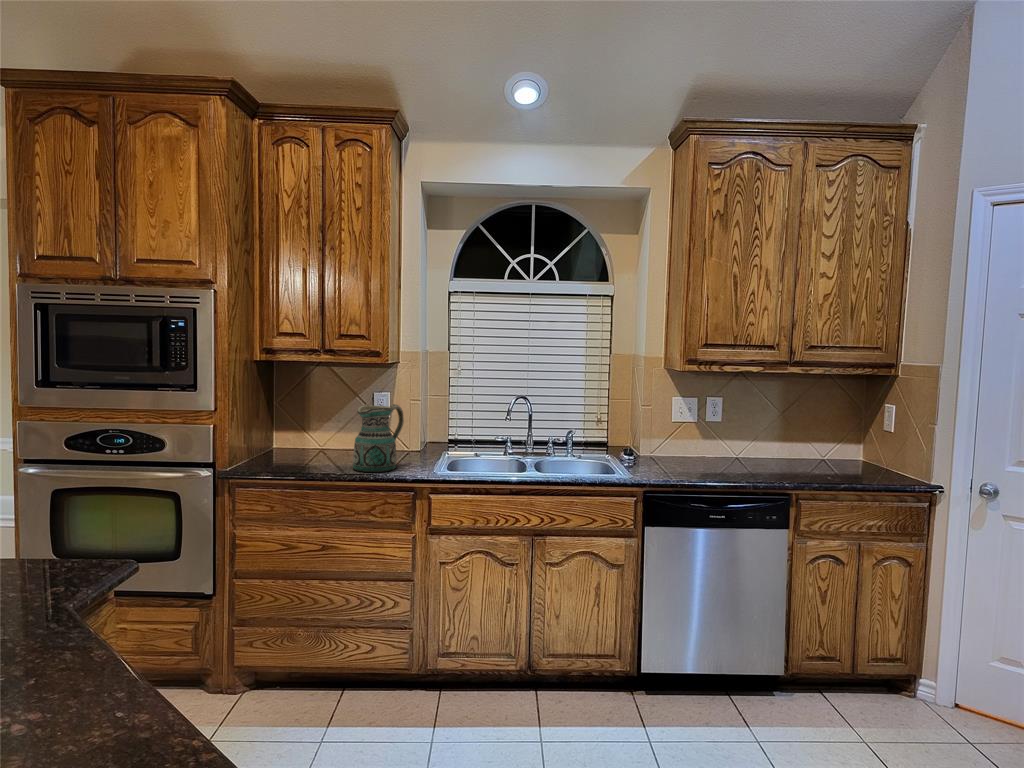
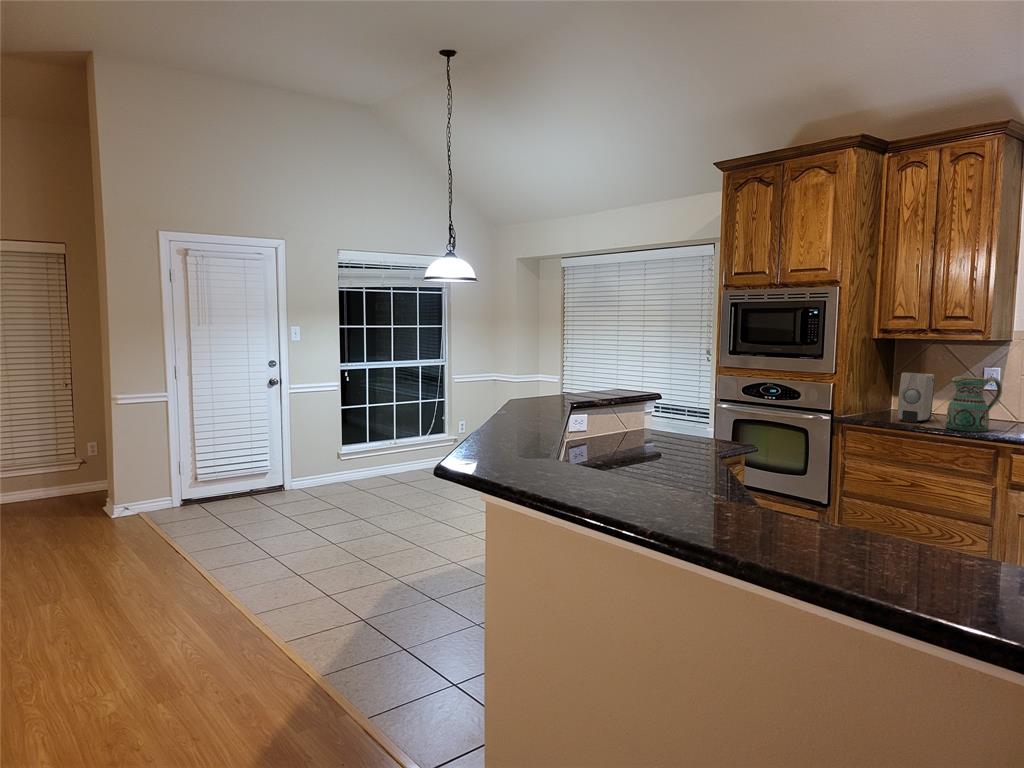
soap dispenser: none [295,404,330,466] -> present [897,373,935,423]

